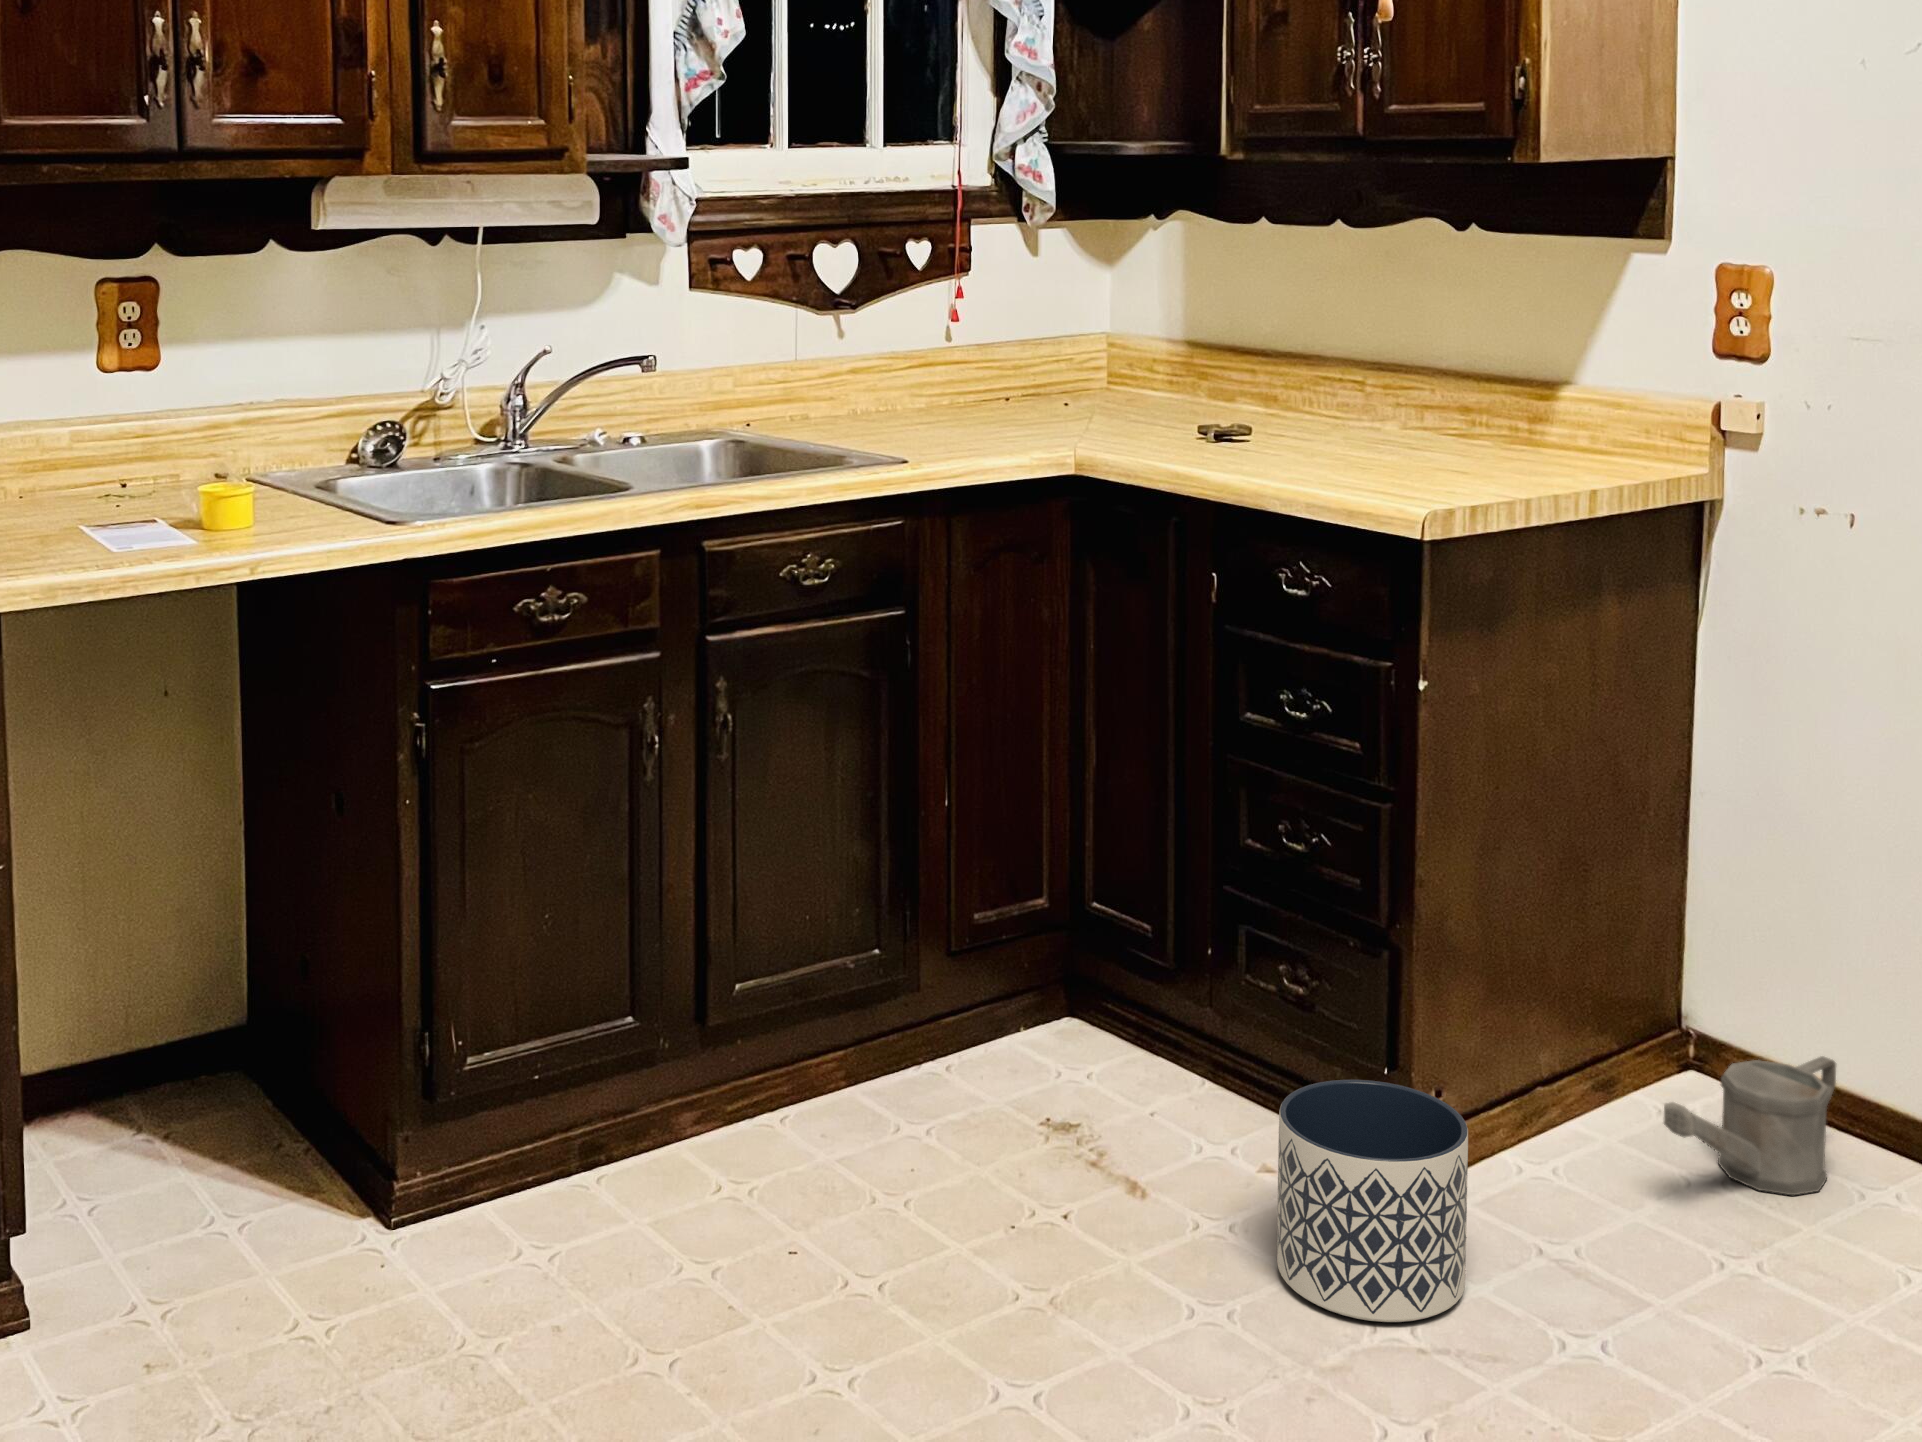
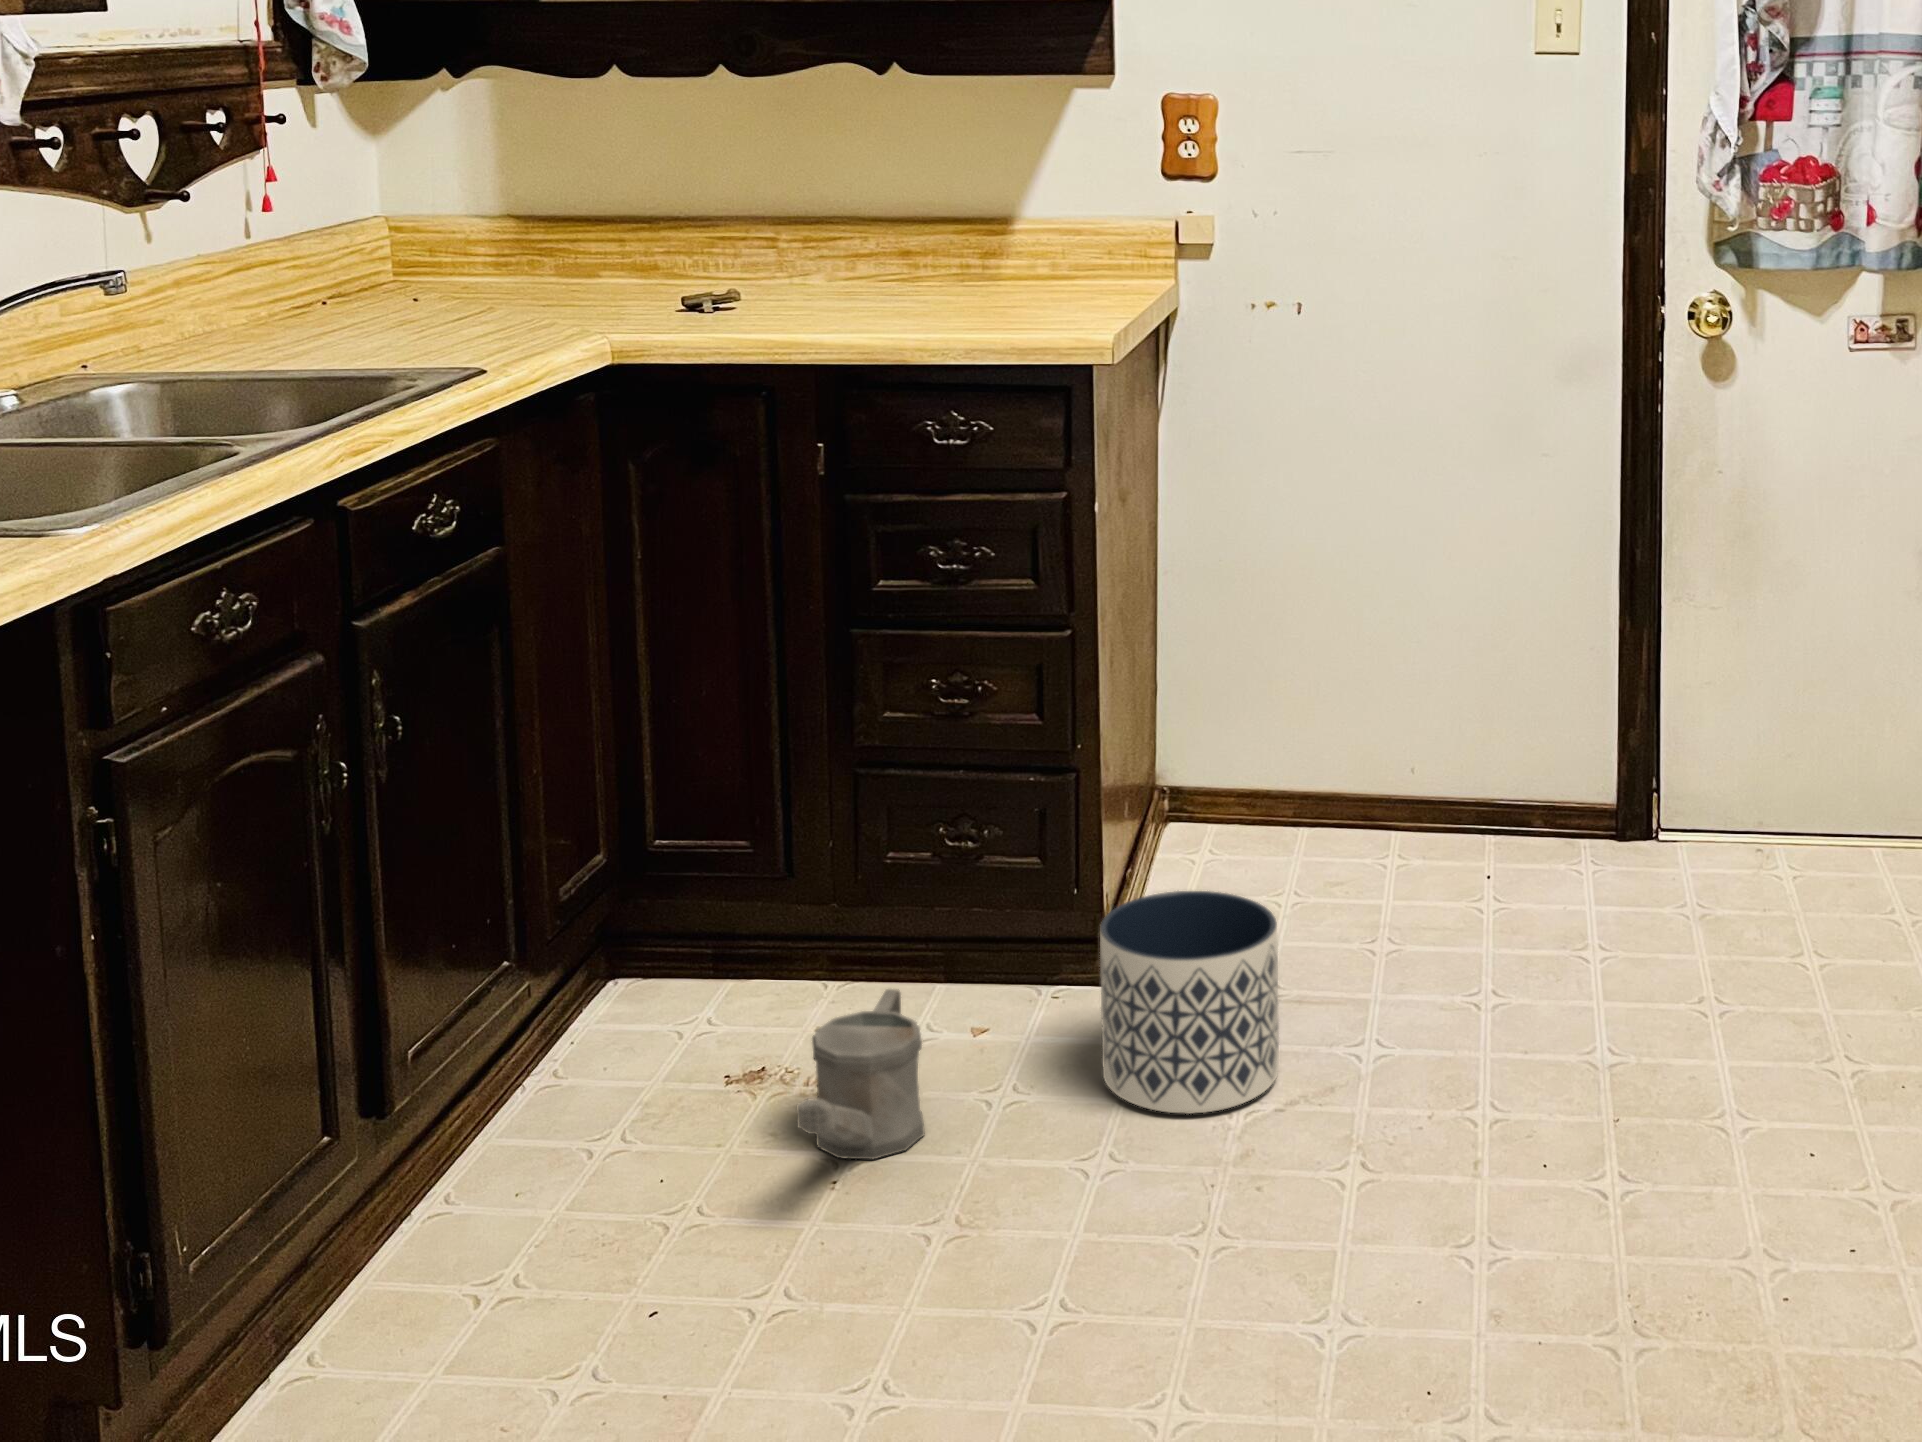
watering can: present [1664,1056,1836,1196] -> present [797,989,924,1159]

